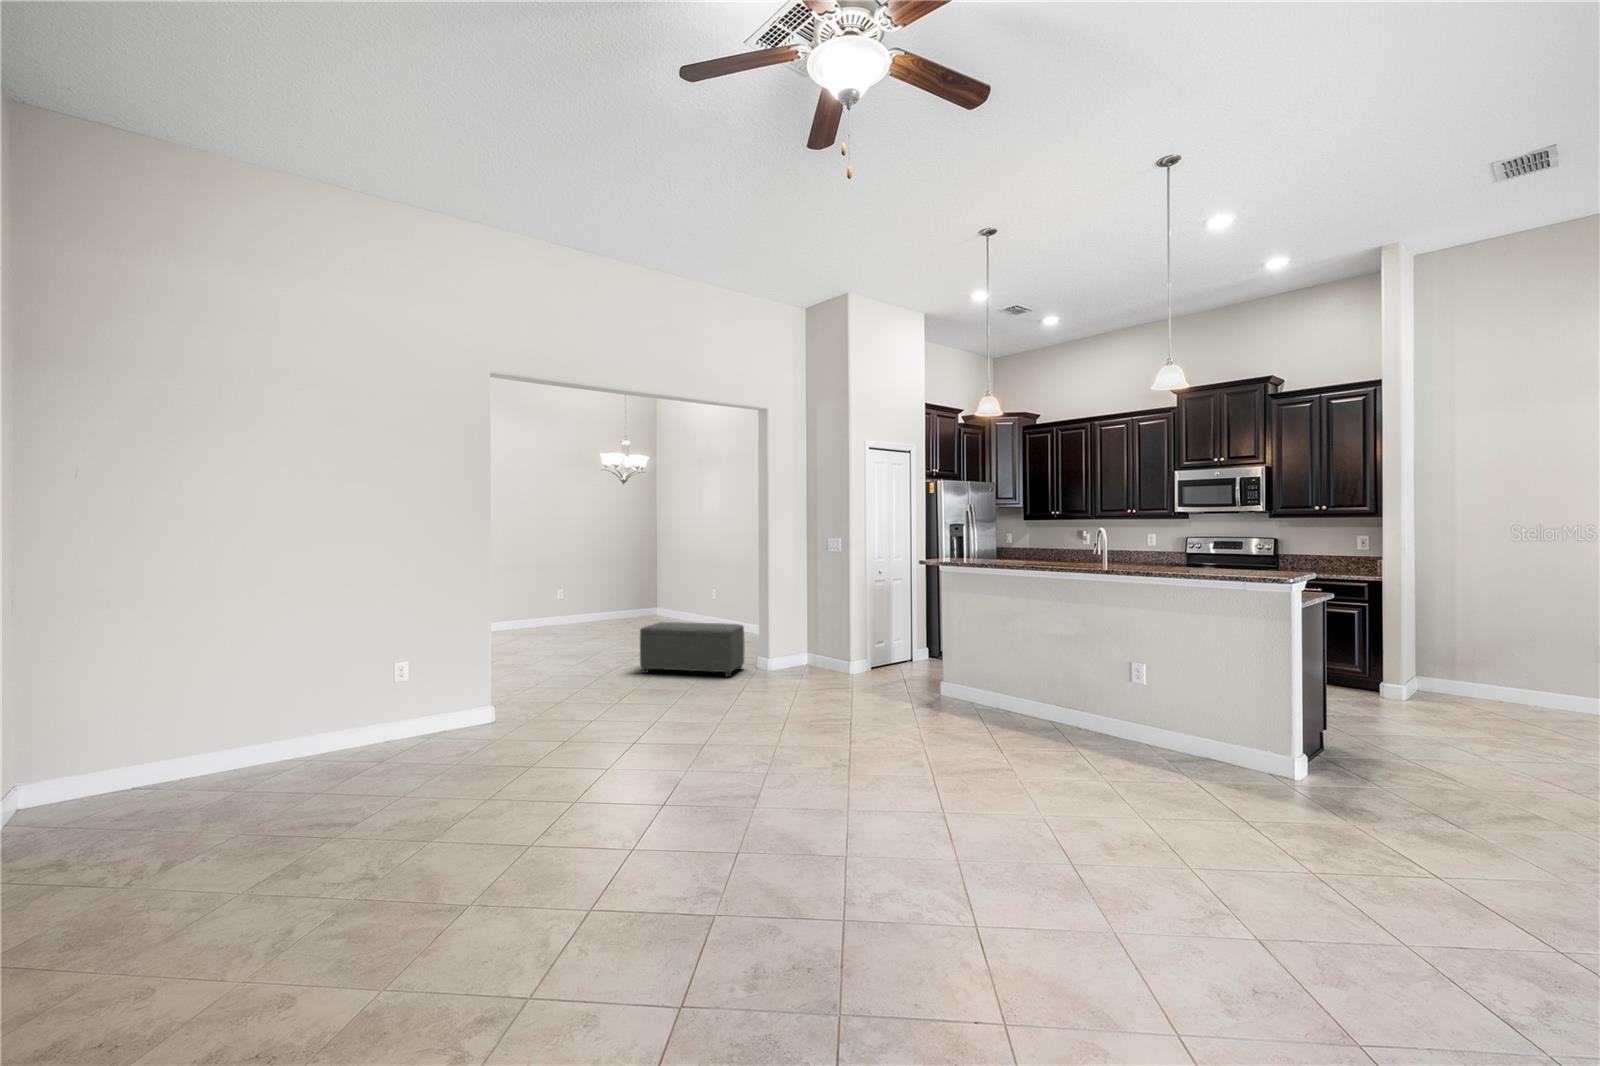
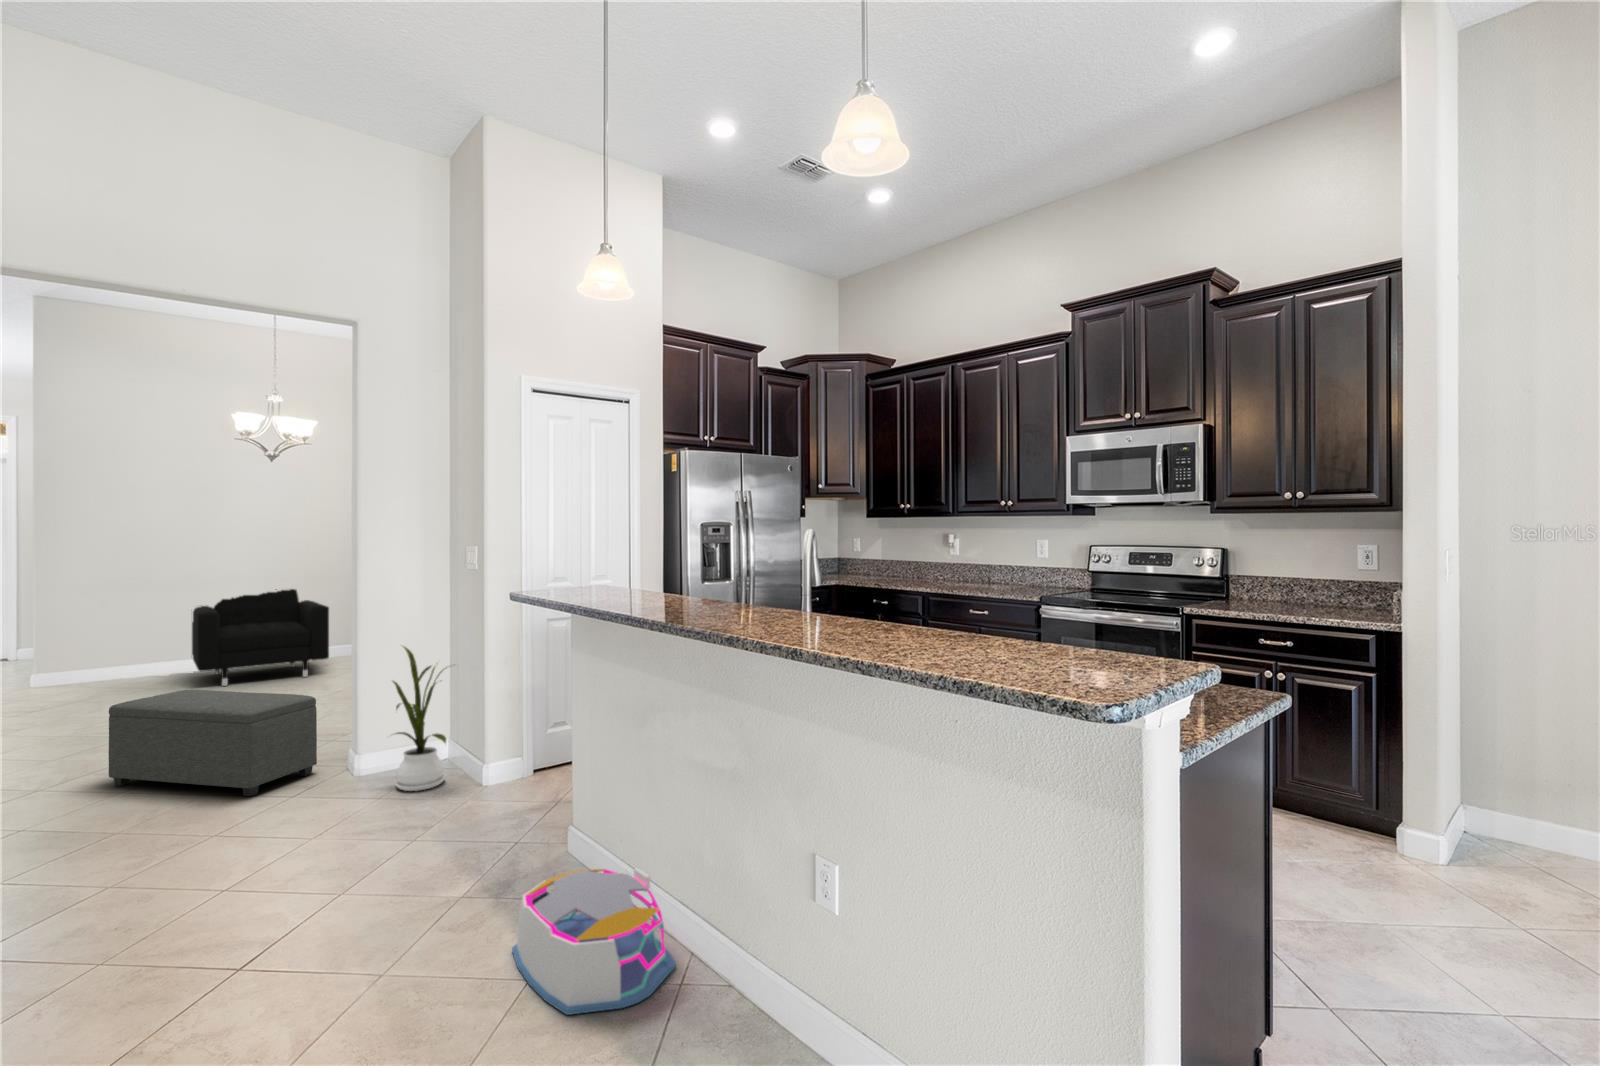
armchair: none [553,569,645,632] -> present [192,589,329,686]
house plant: none [793,595,834,675] -> present [393,646,446,791]
storage bin: none [967,687,1048,735] -> present [512,868,676,1015]

